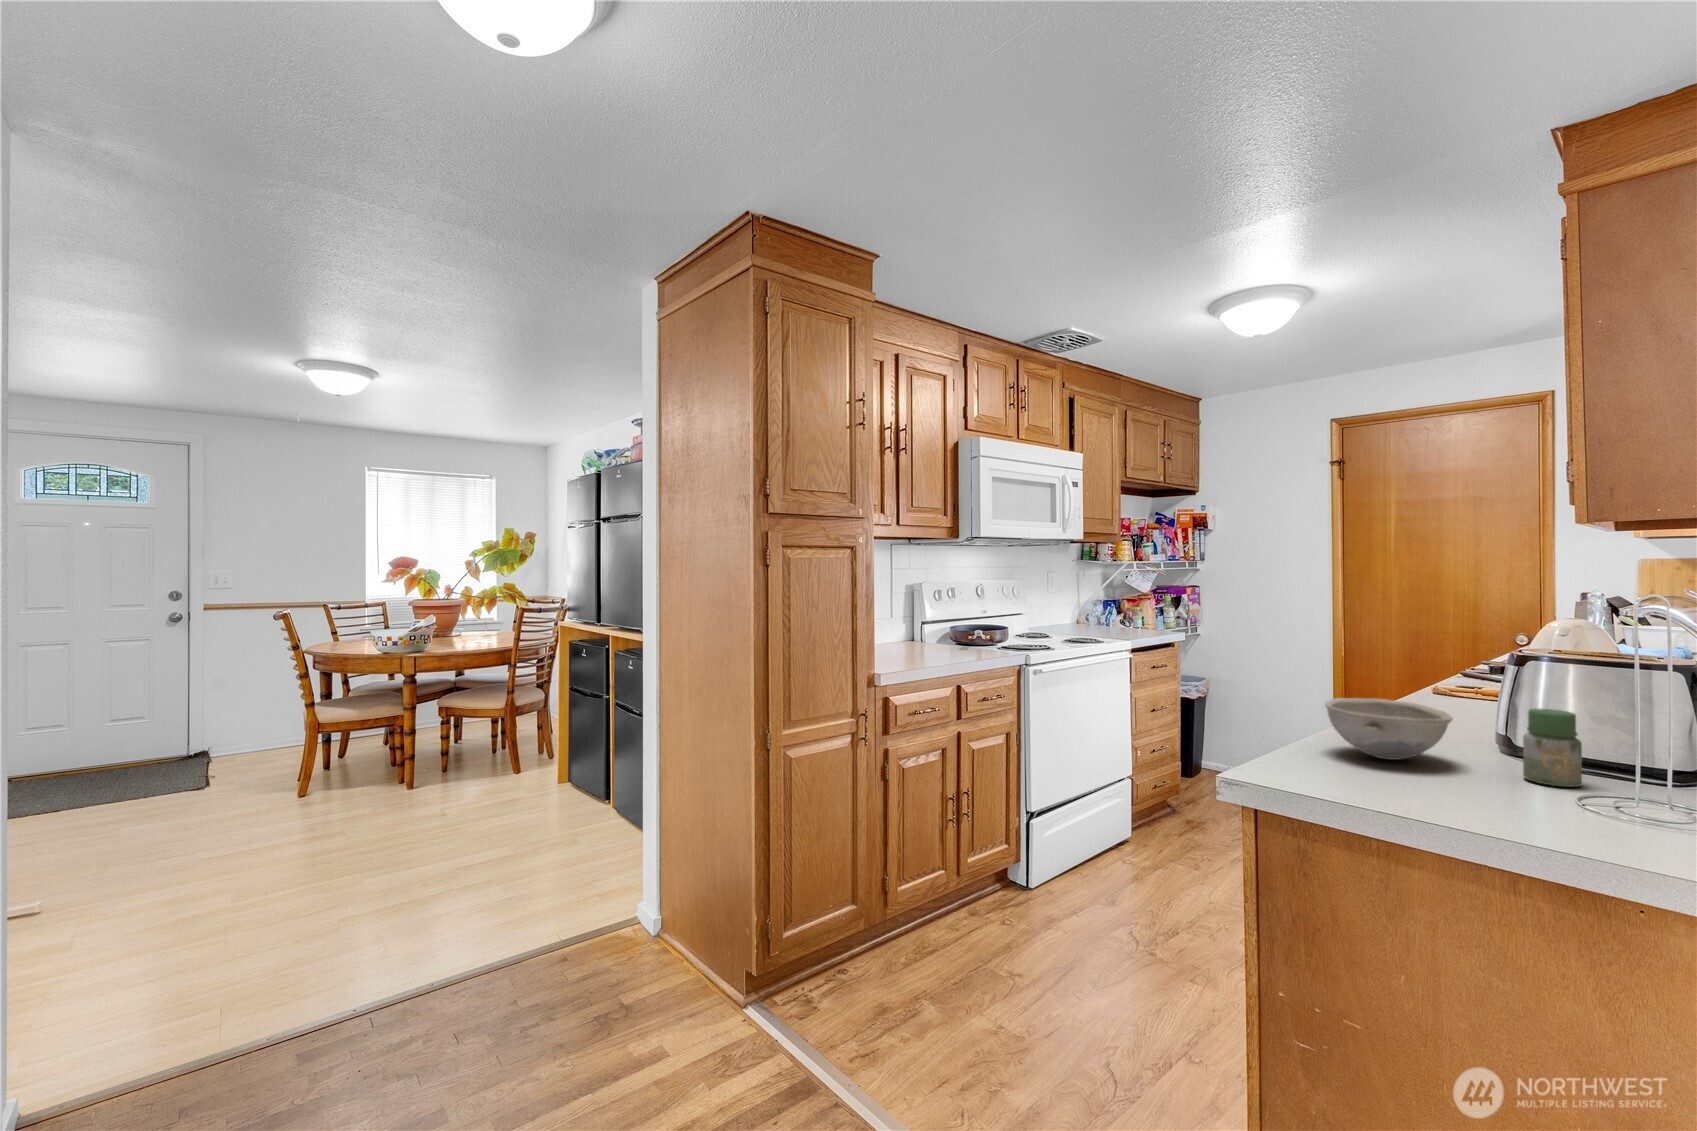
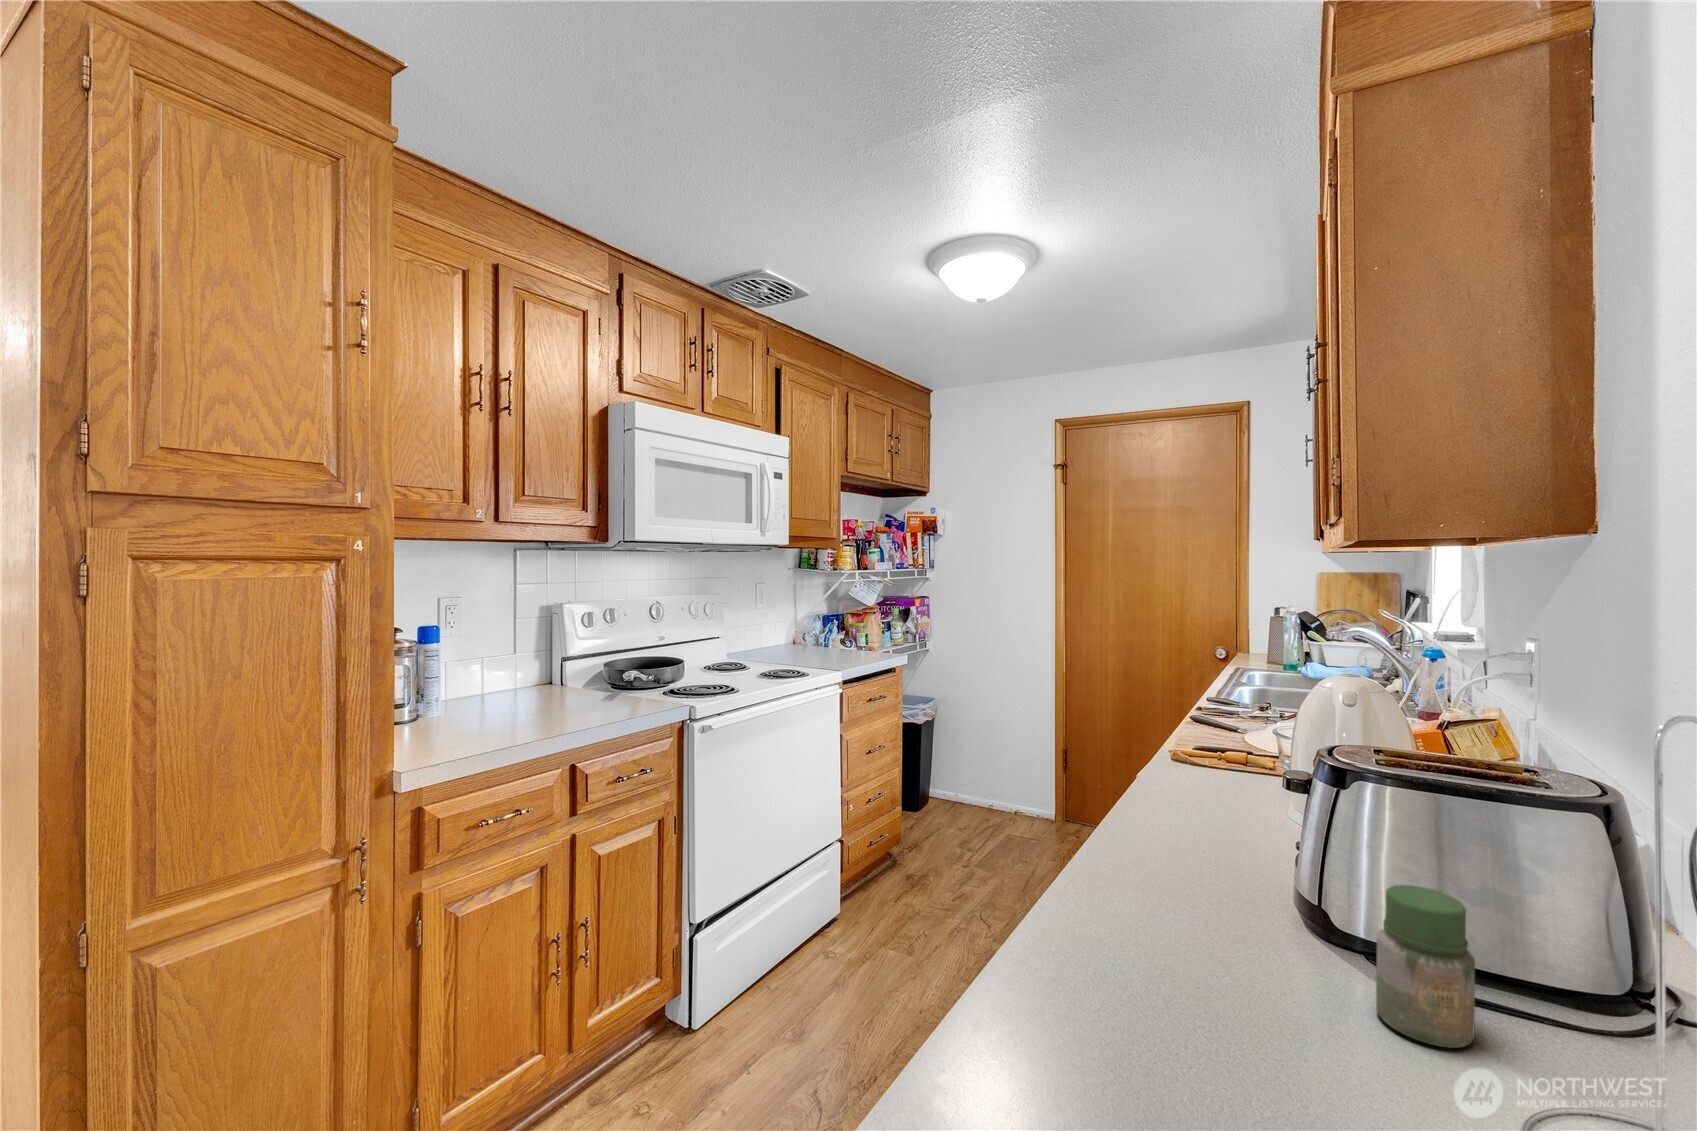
bowl: present [1325,698,1452,760] -> none [1060,839,1263,974]

